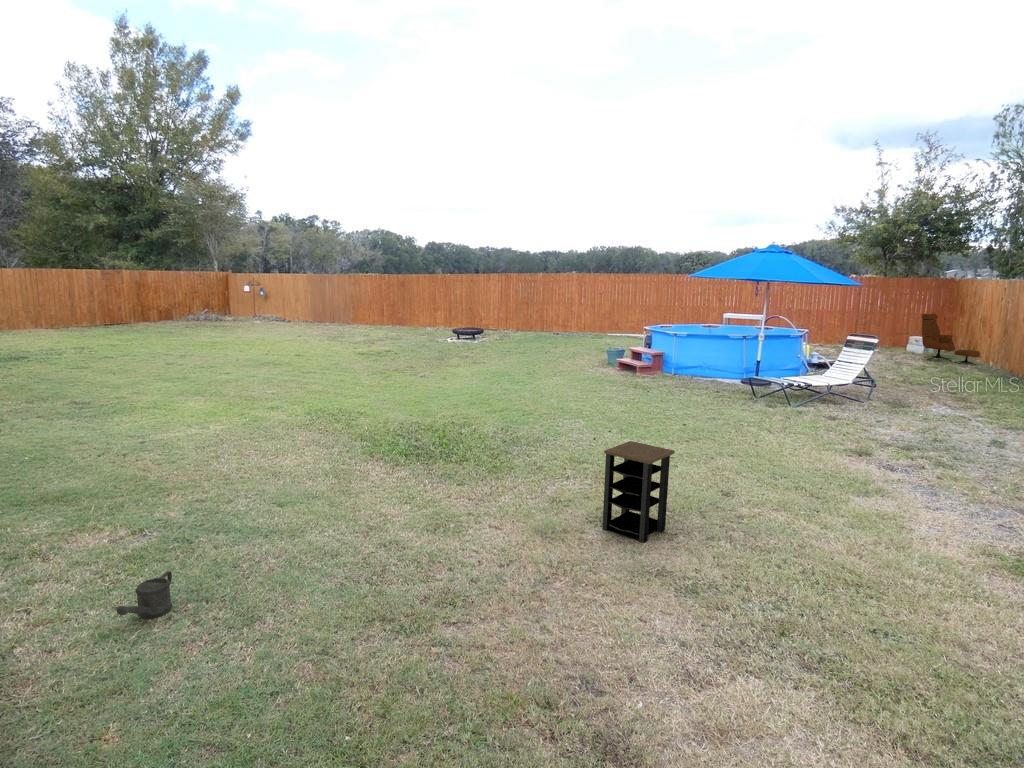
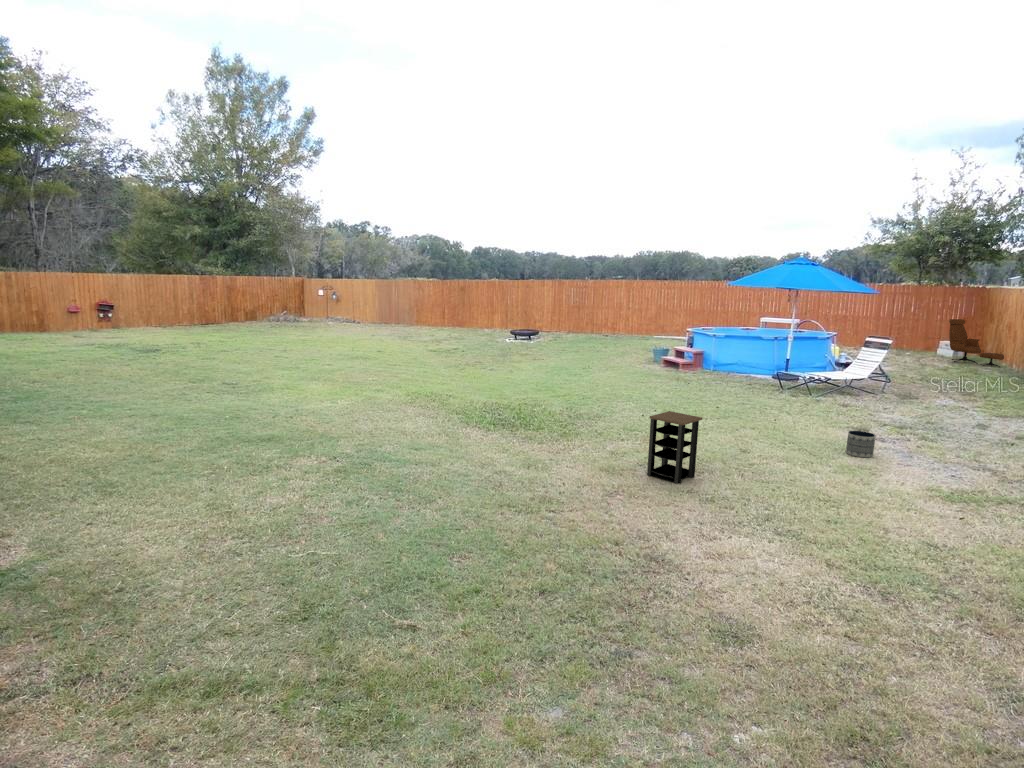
planter: none [848,455,885,490] -> present [846,431,876,458]
watering can: present [117,571,172,619] -> none [335,484,360,511]

